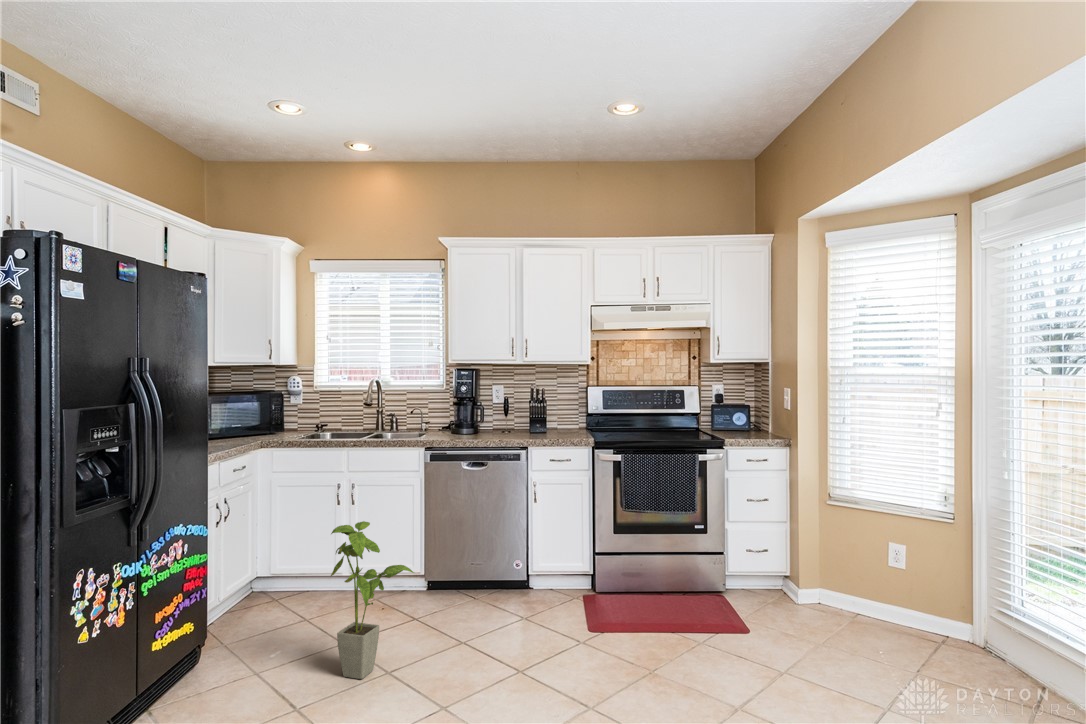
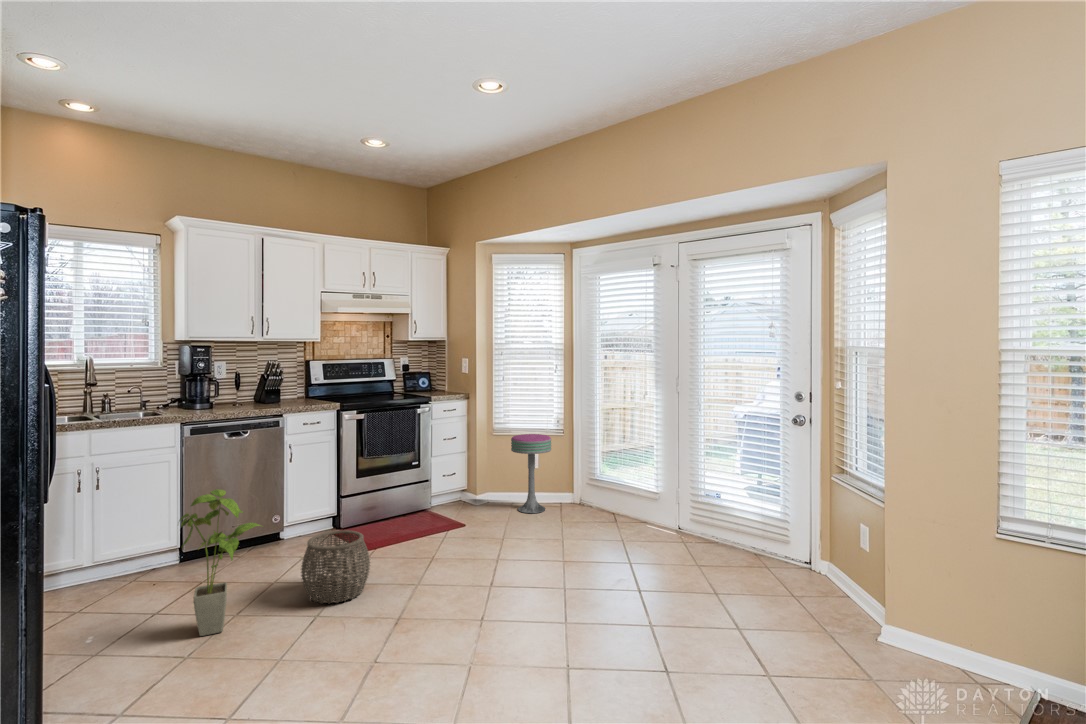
bar stool: none [835,512,908,647] -> present [511,434,551,513]
woven basket: none [454,596,536,690] -> present [301,530,370,603]

